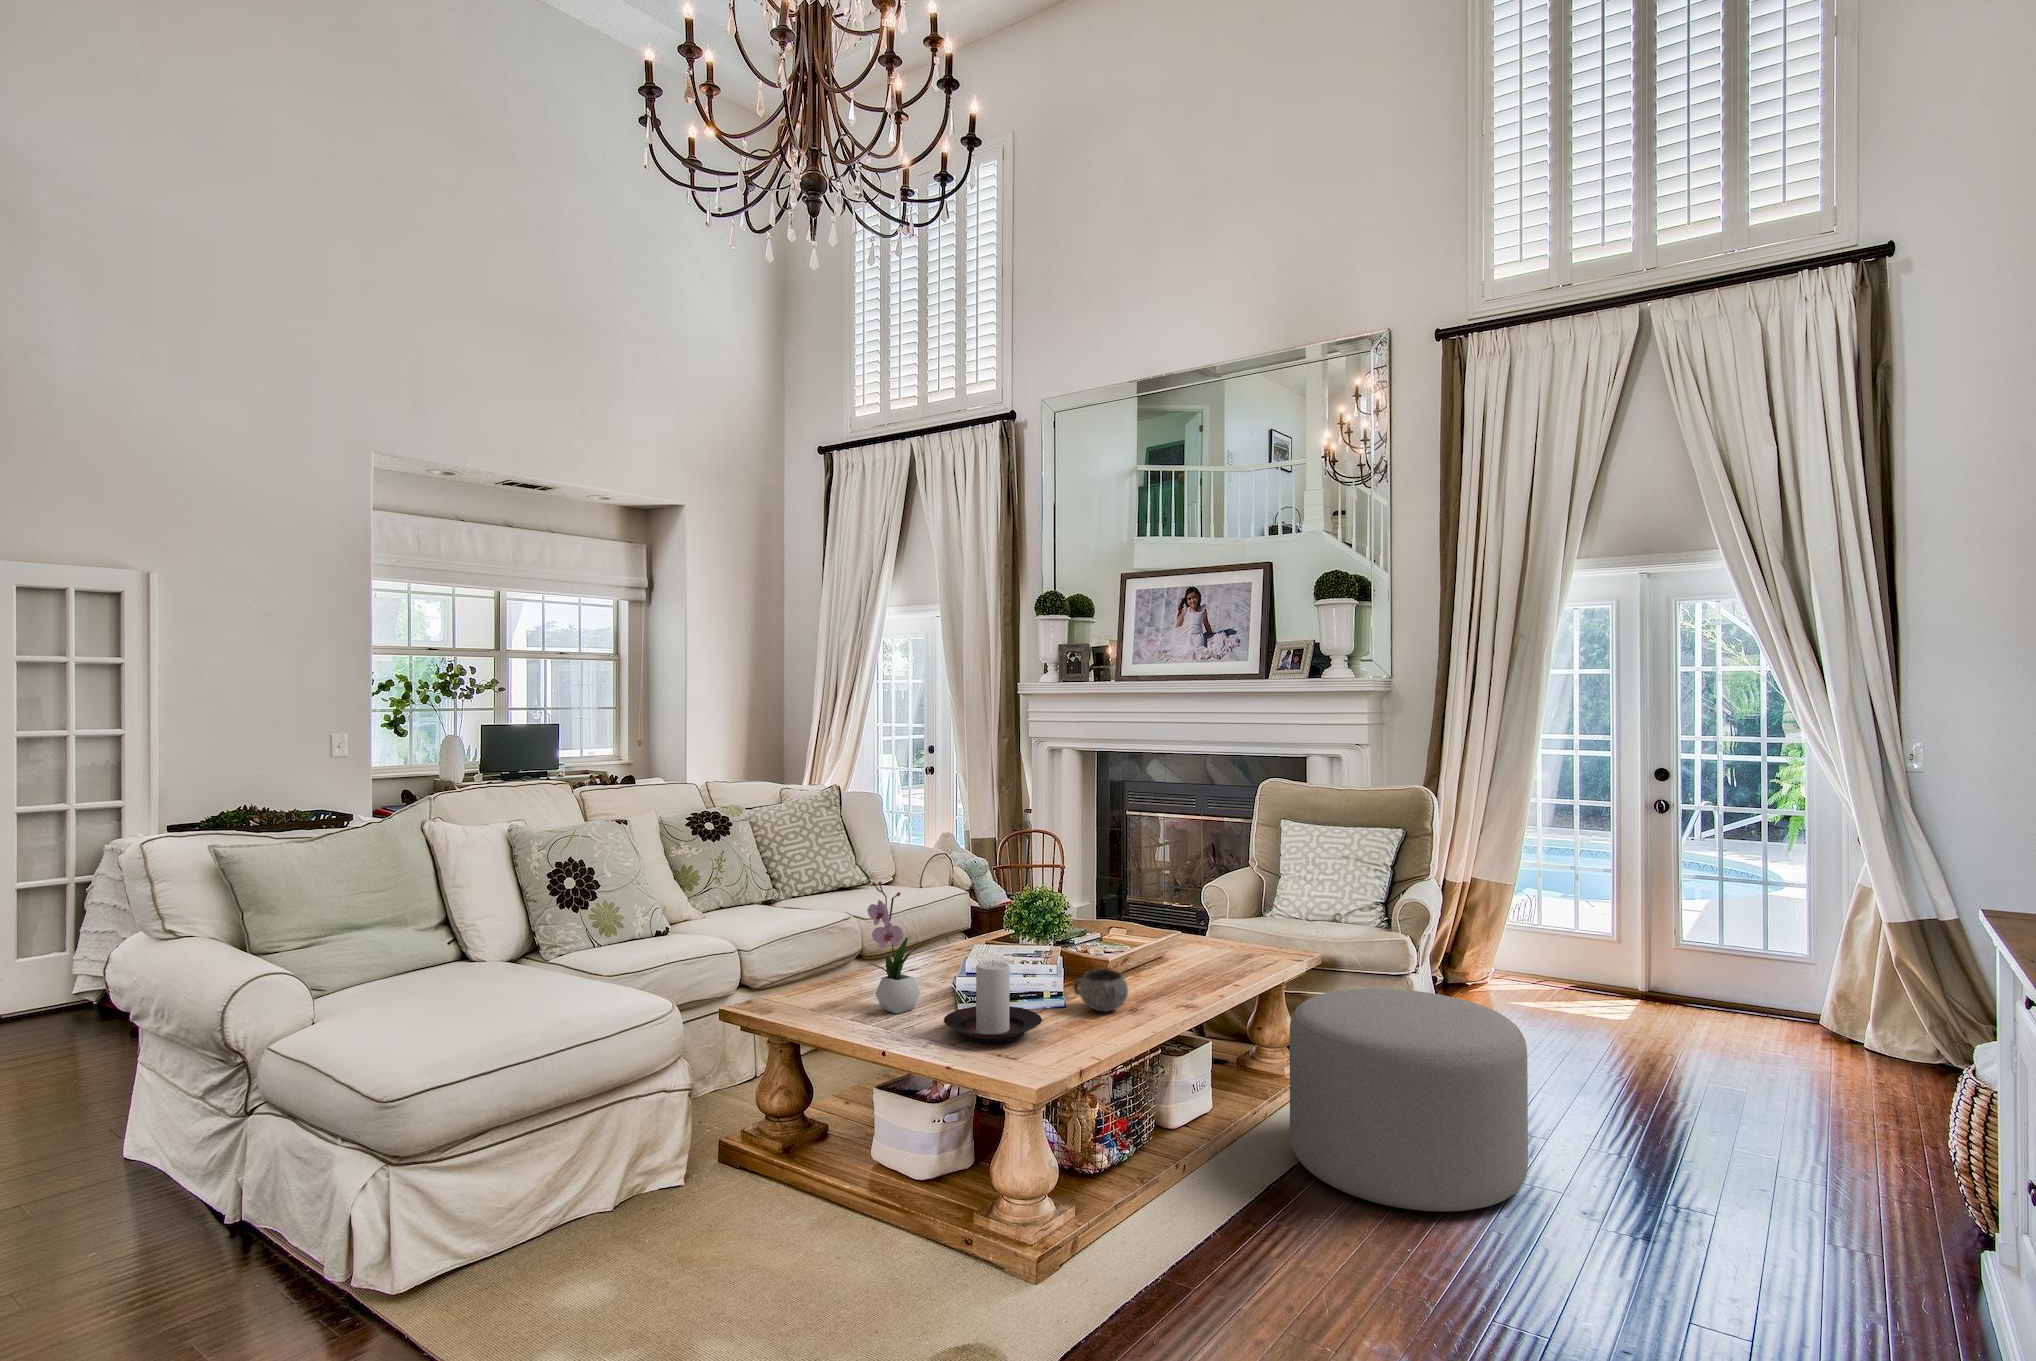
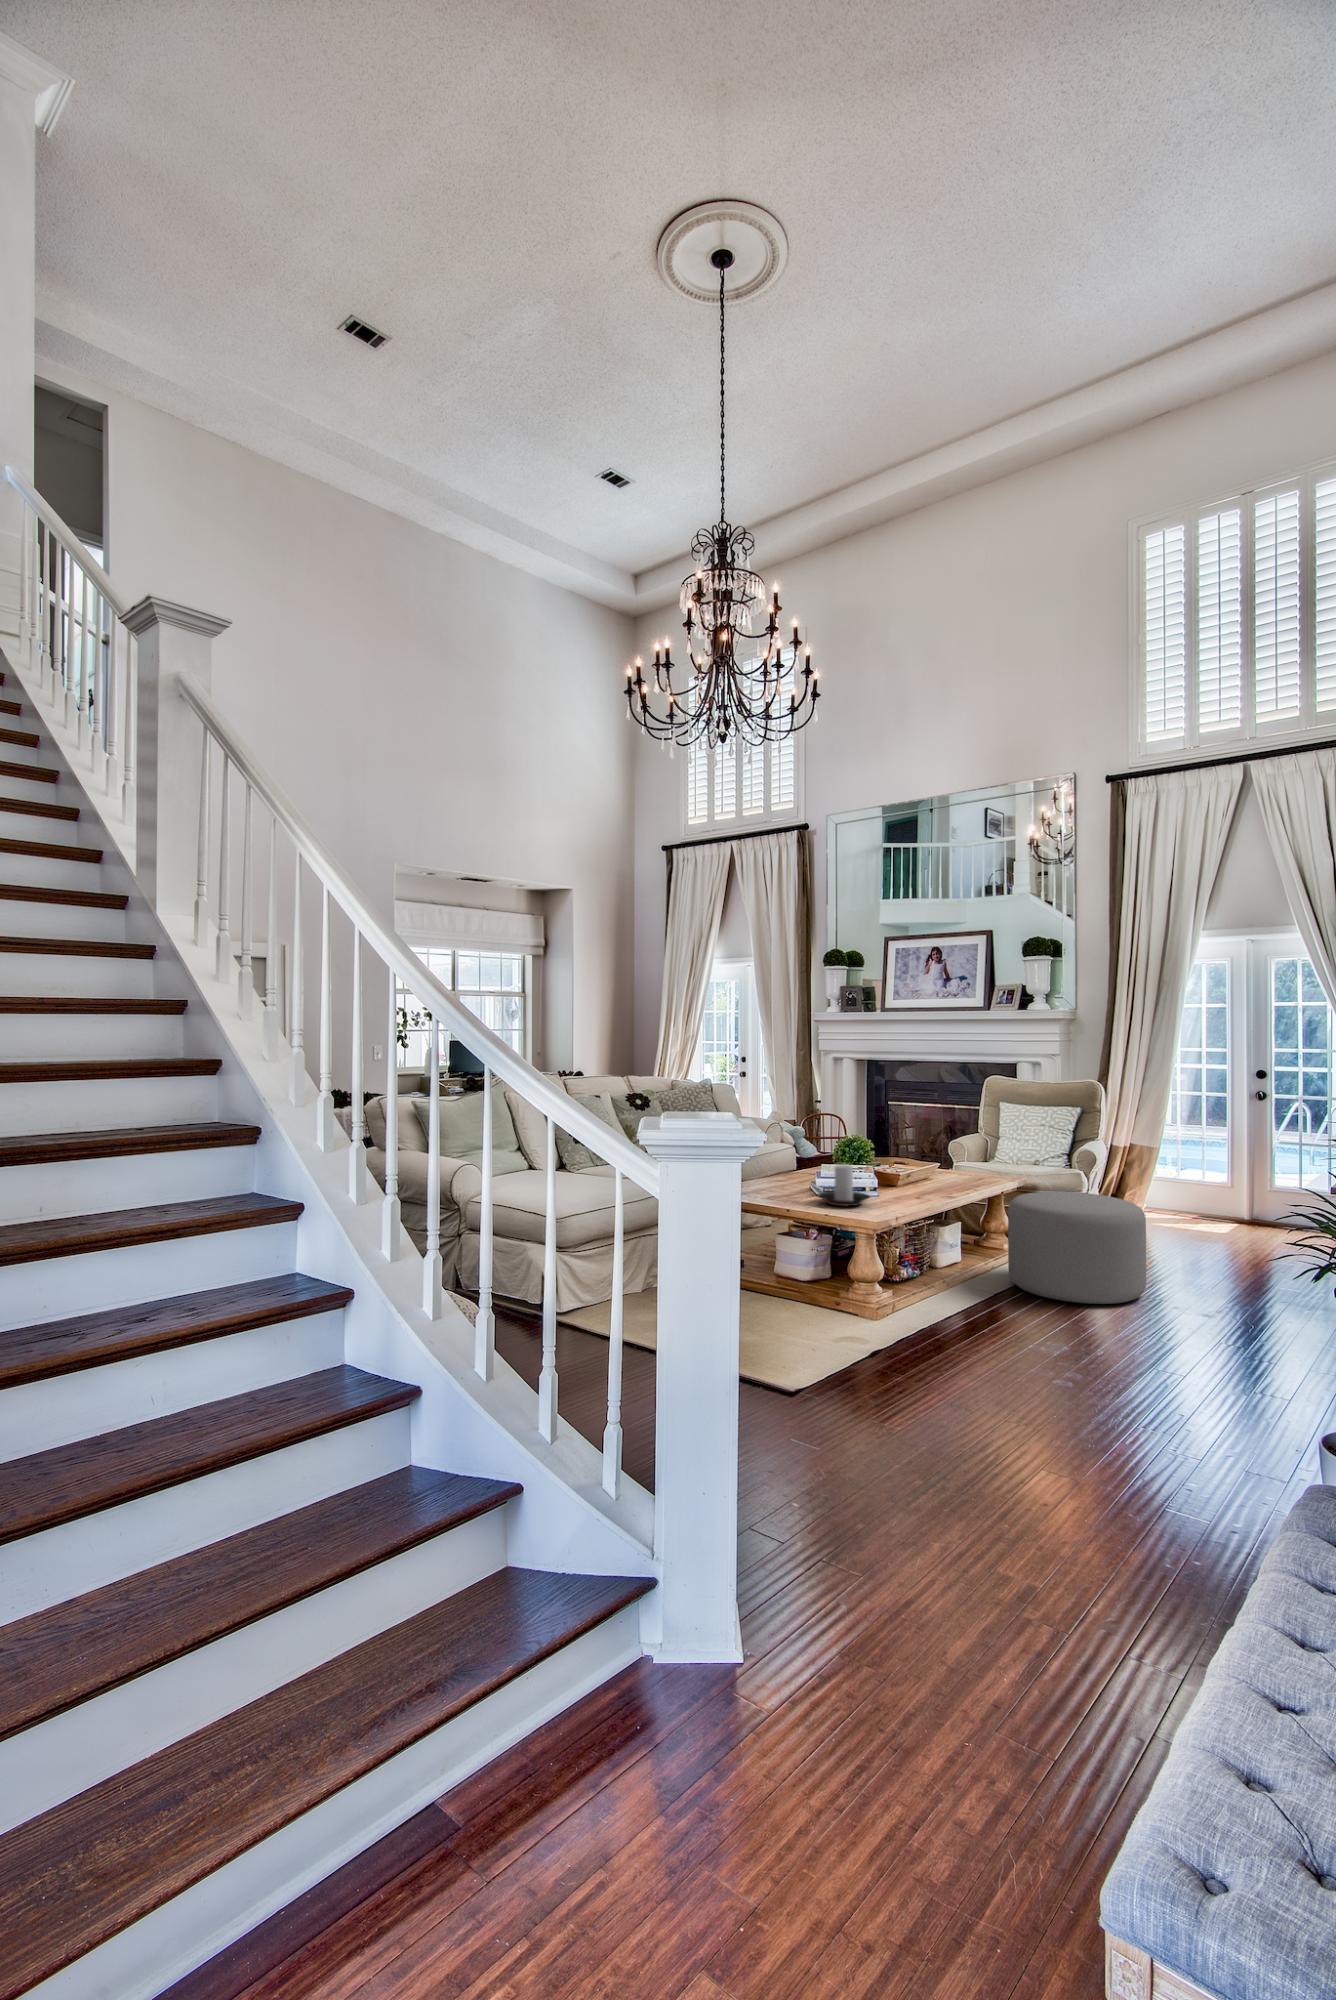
flower arrangement: present [867,881,925,1014] -> none [769,1123,801,1195]
decorative bowl: present [1073,969,1128,1012] -> none [884,1174,916,1197]

